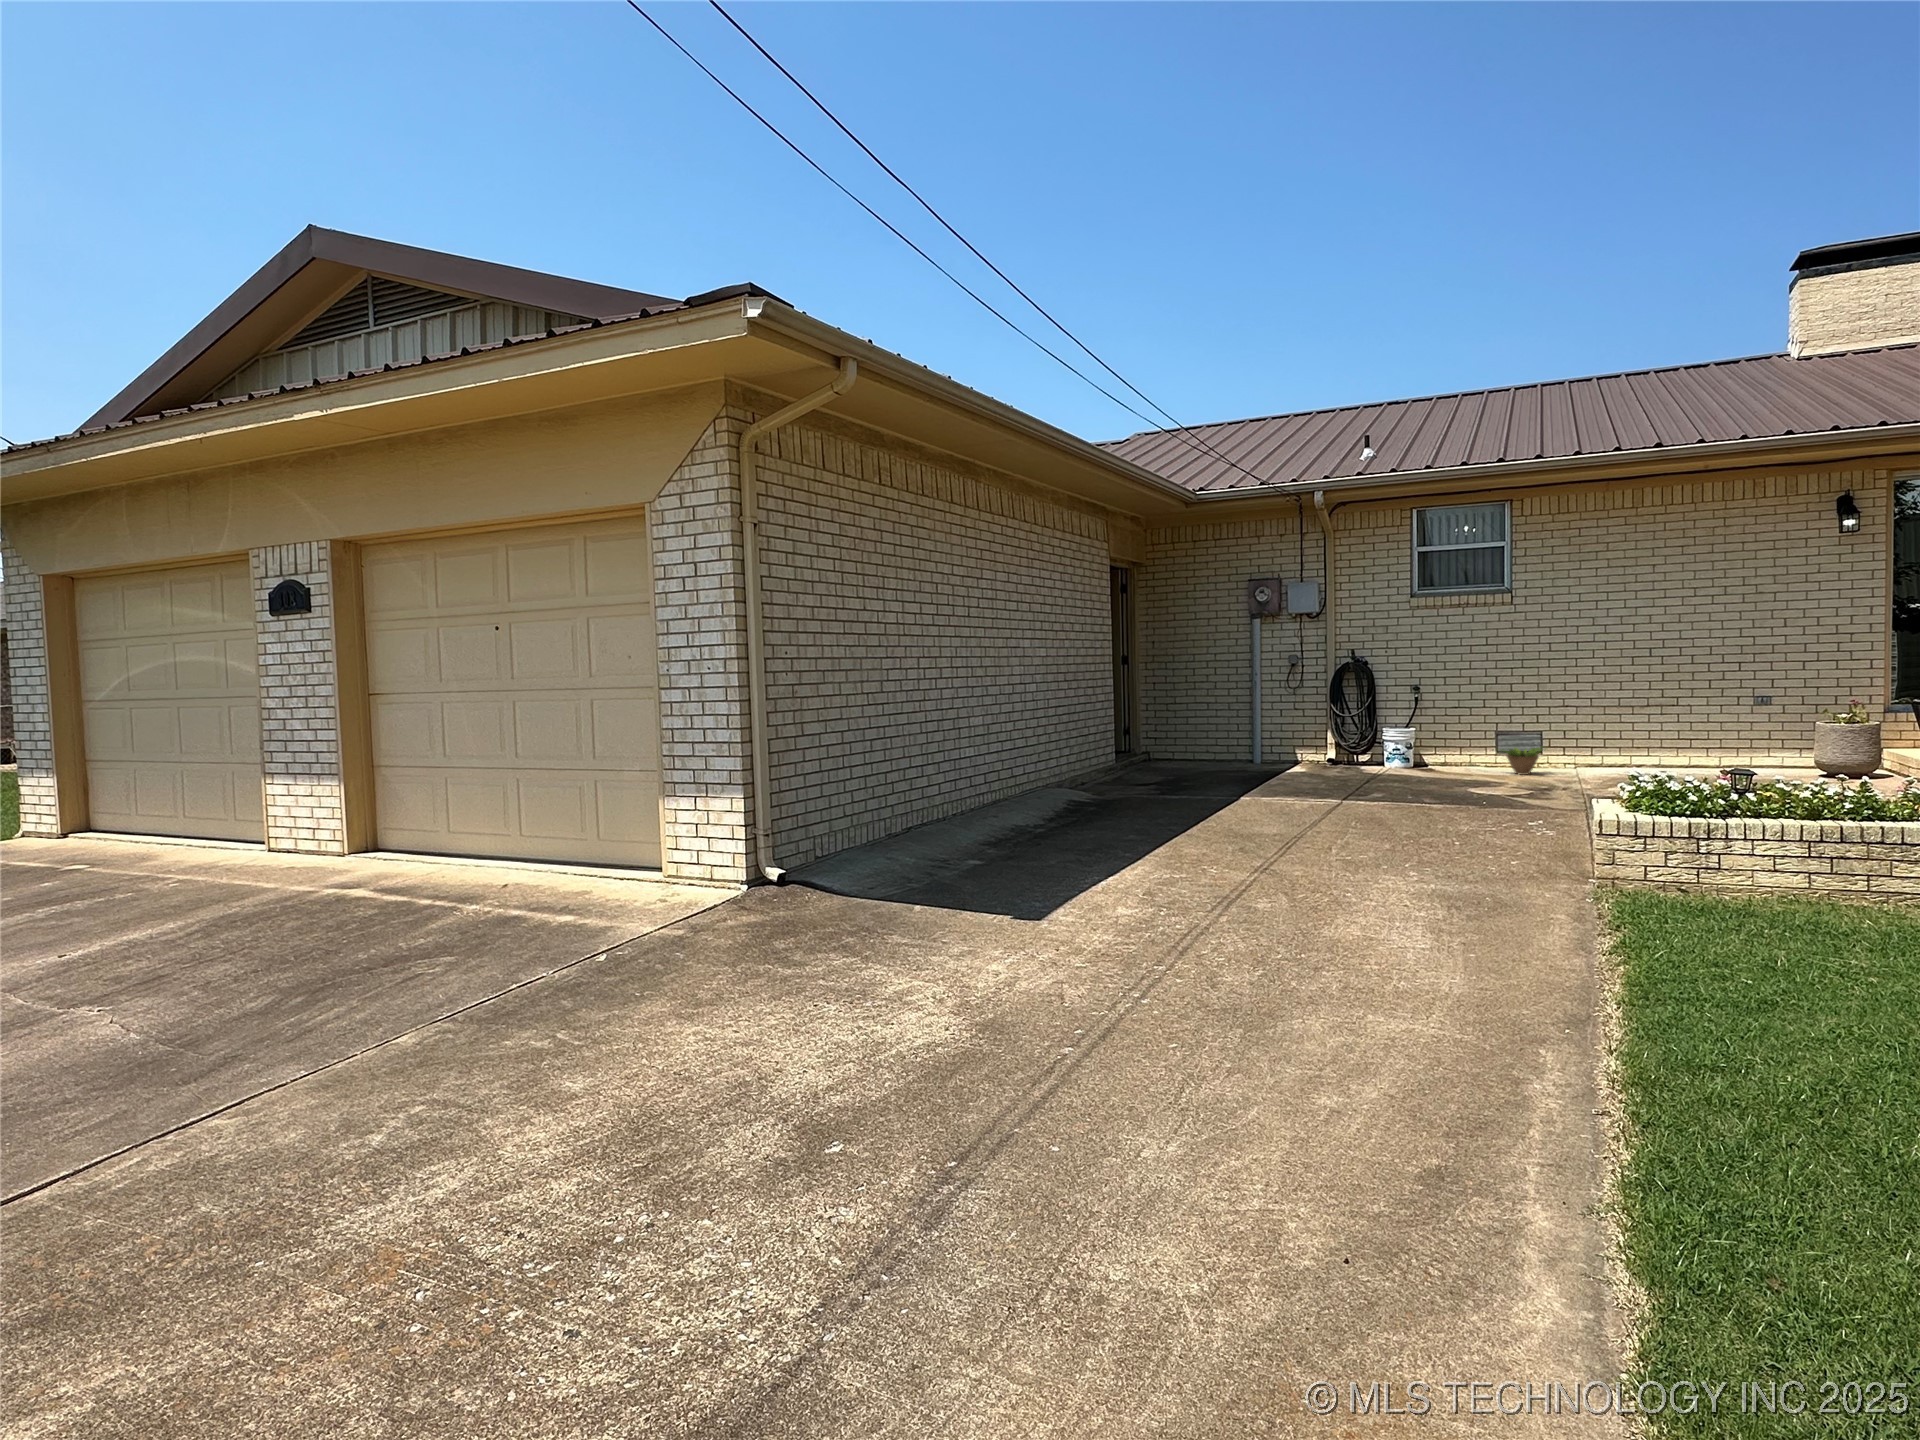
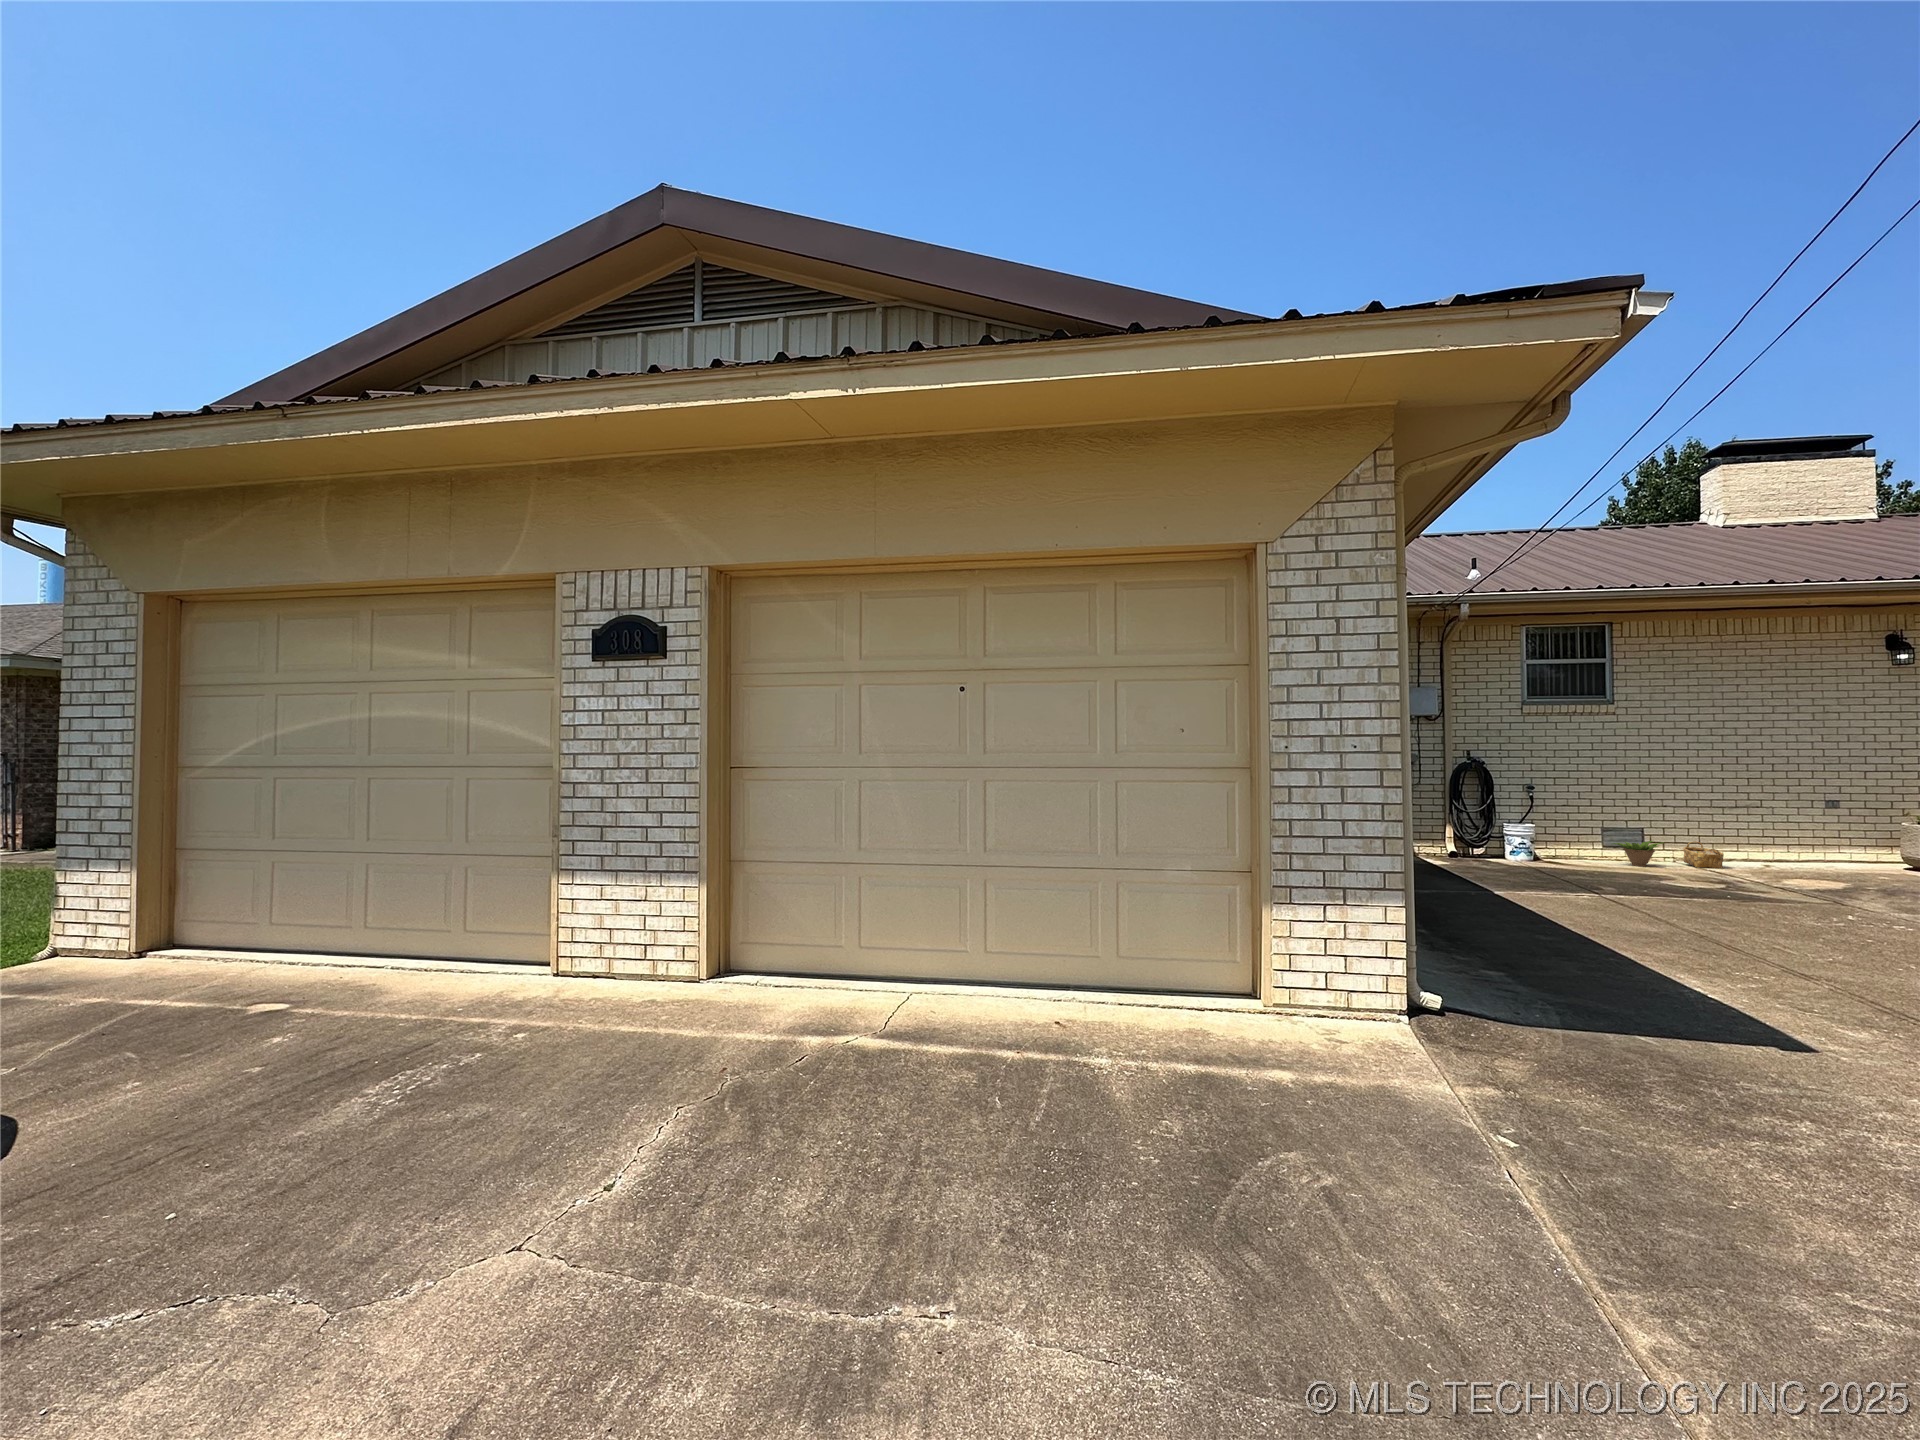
woven basket: none [1580,746,1617,776] -> present [1683,841,1723,868]

